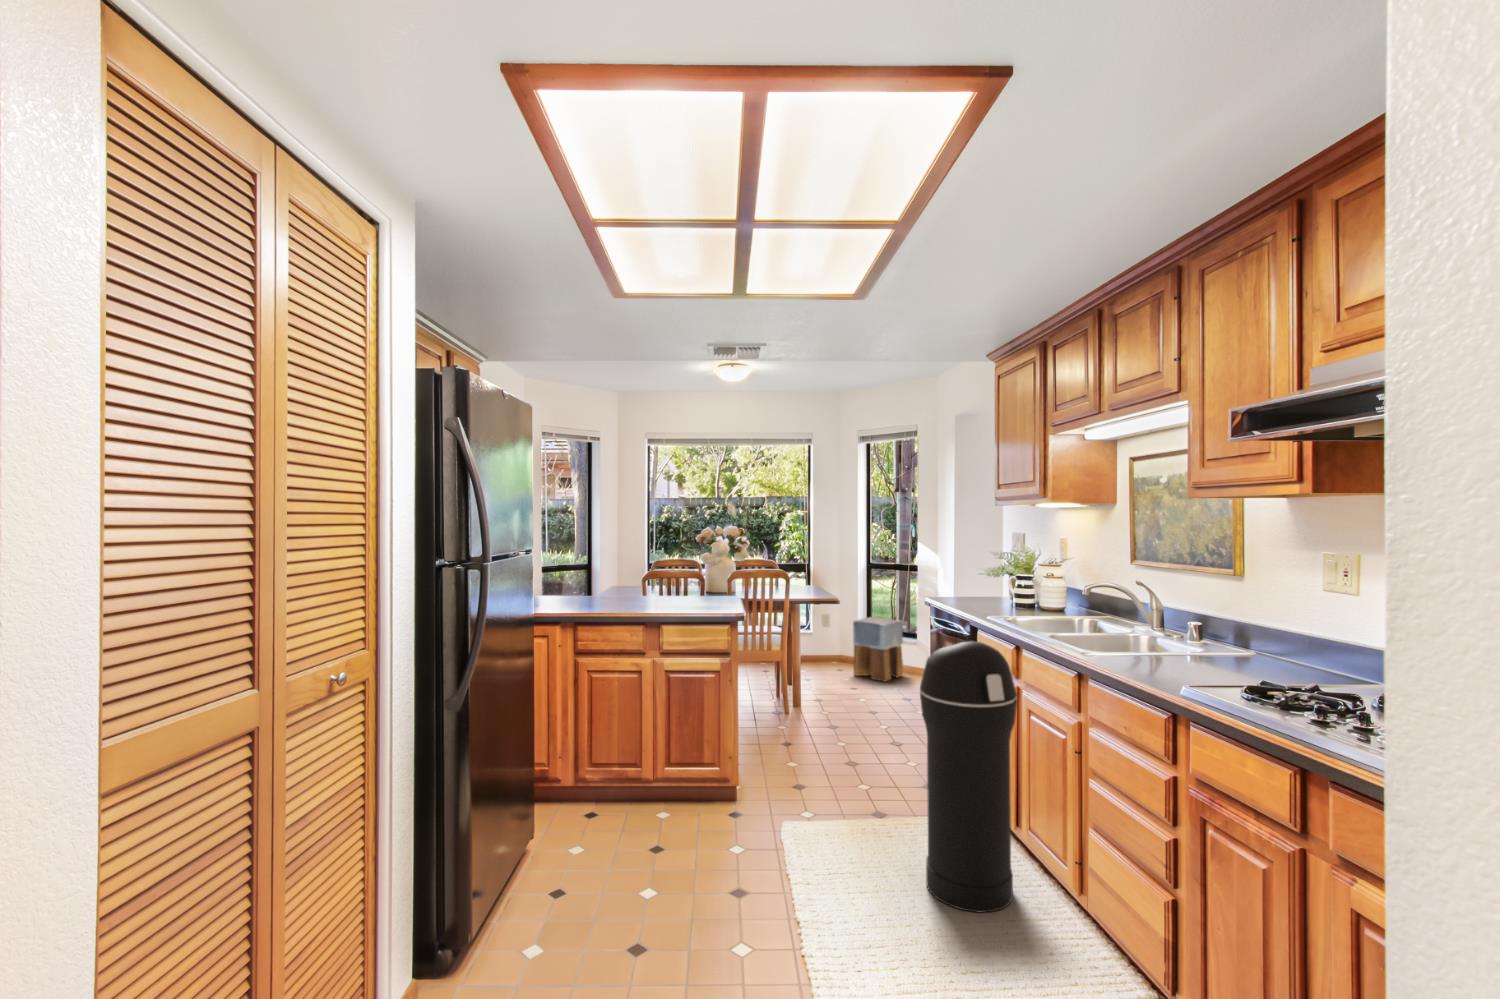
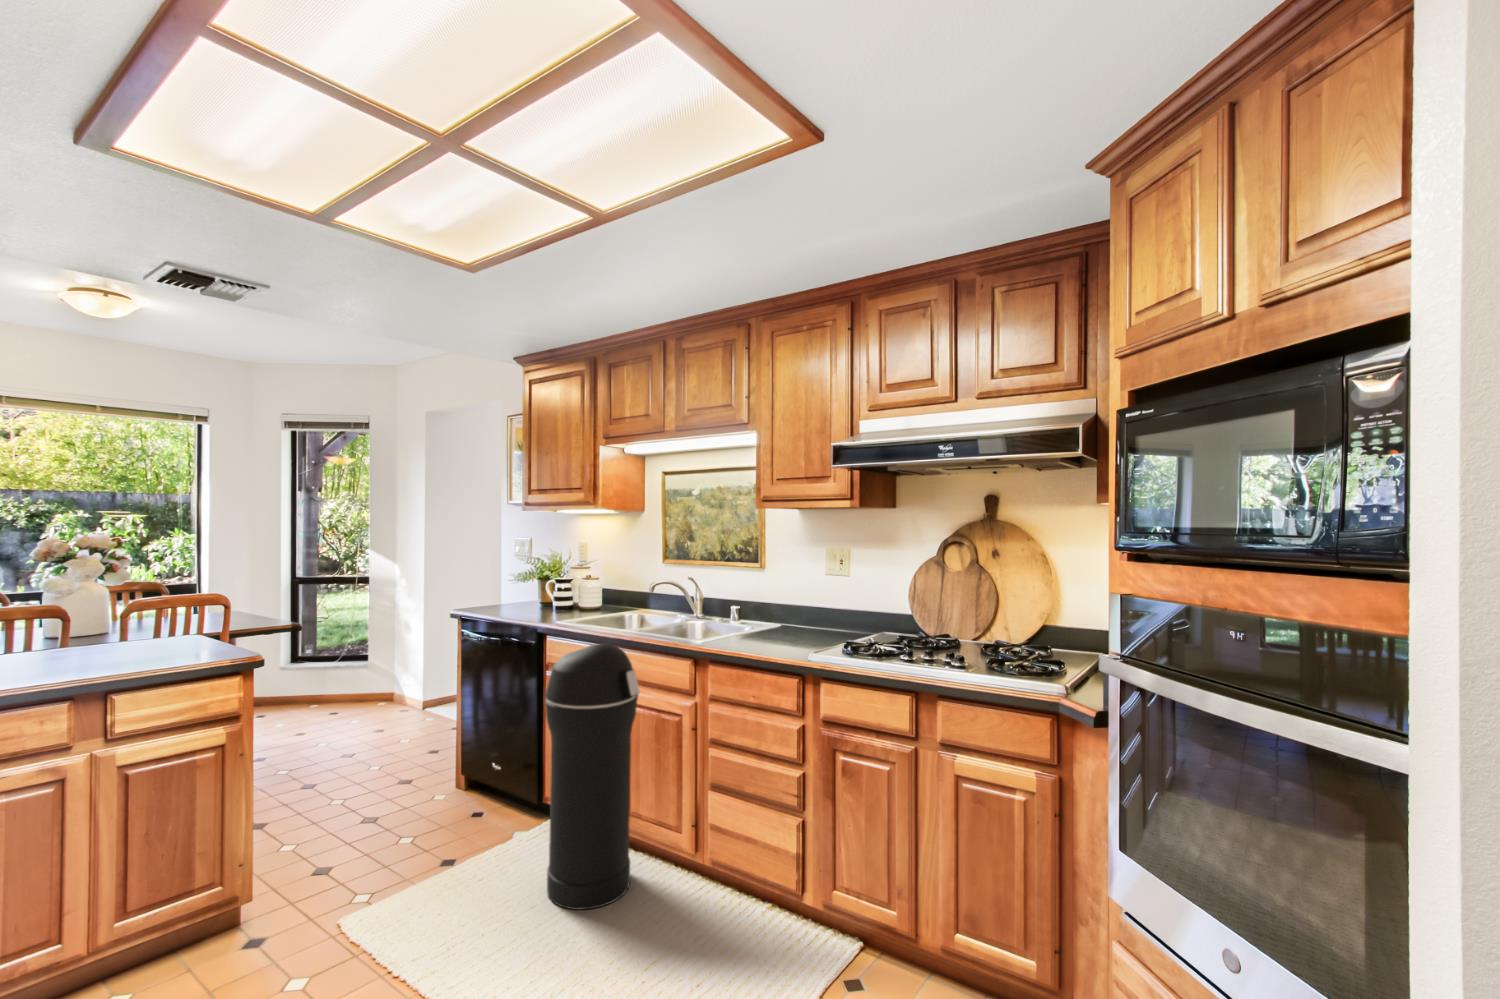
stool: present [853,617,903,681] -> none [279,642,347,720]

